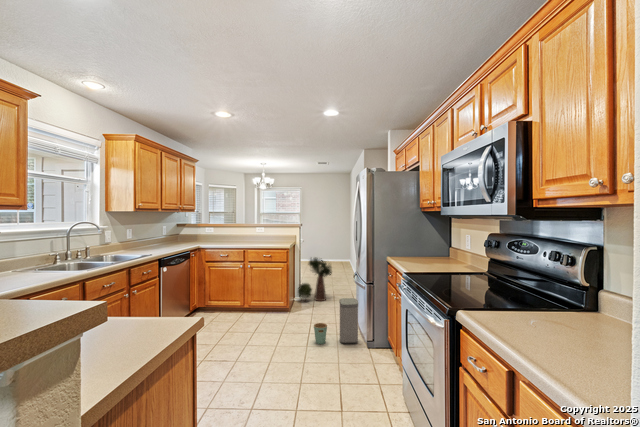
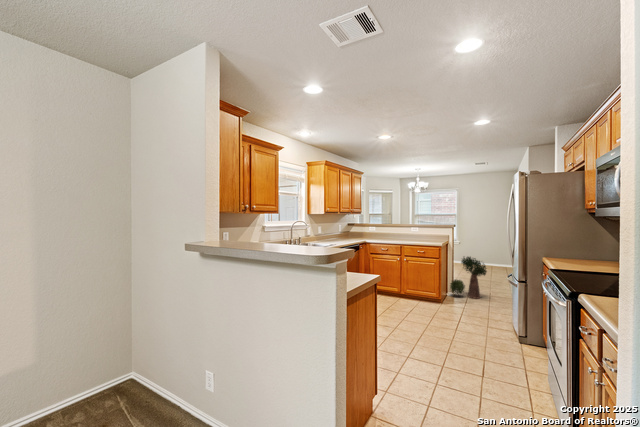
trash can: present [314,298,358,344] -> none [463,293,509,337]

